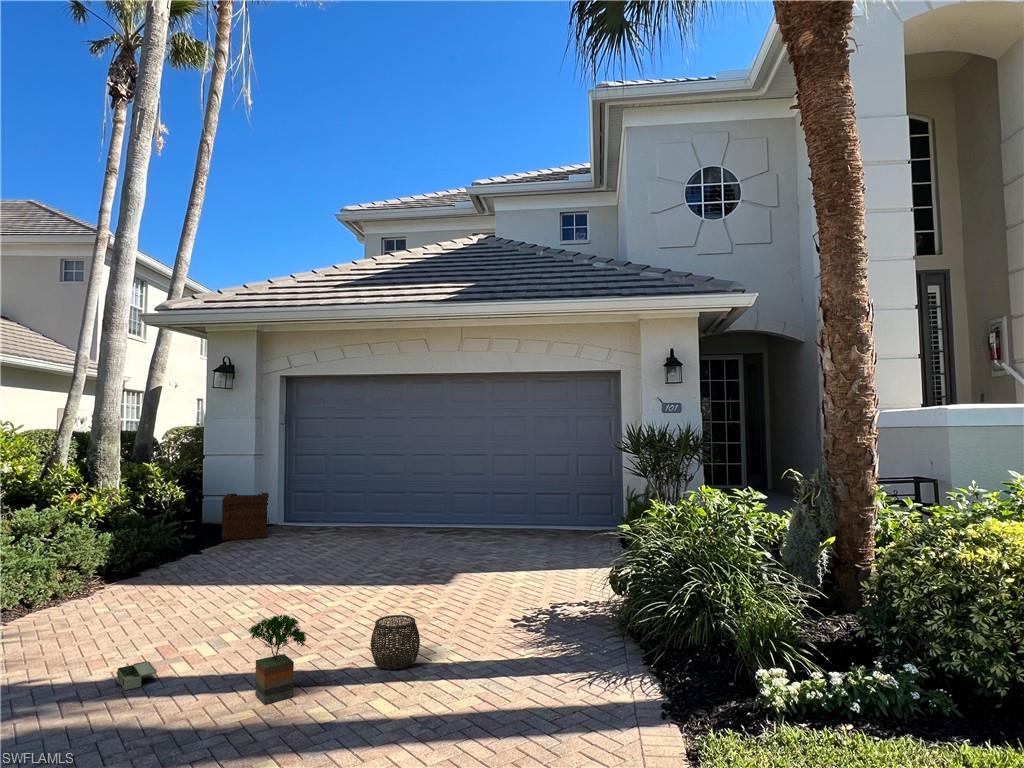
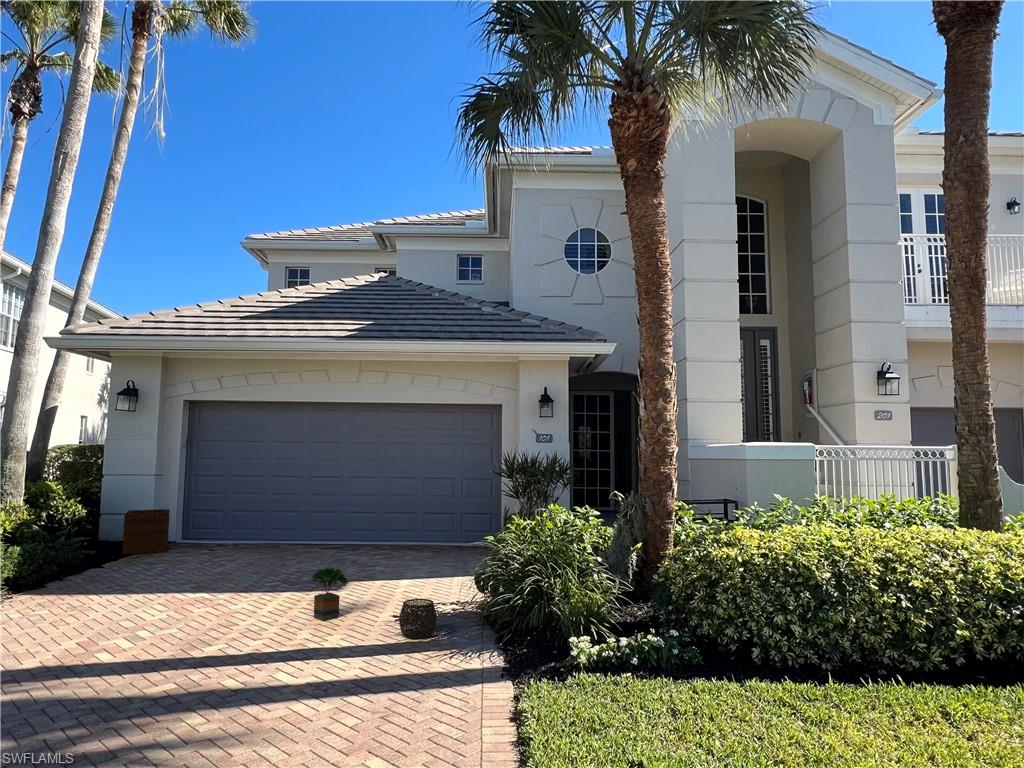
potted tree: present [249,615,306,704] -> present [312,568,348,621]
woven basket: present [370,615,420,670] -> present [399,599,437,639]
toolbox: present [116,661,157,690] -> none [48,652,86,675]

